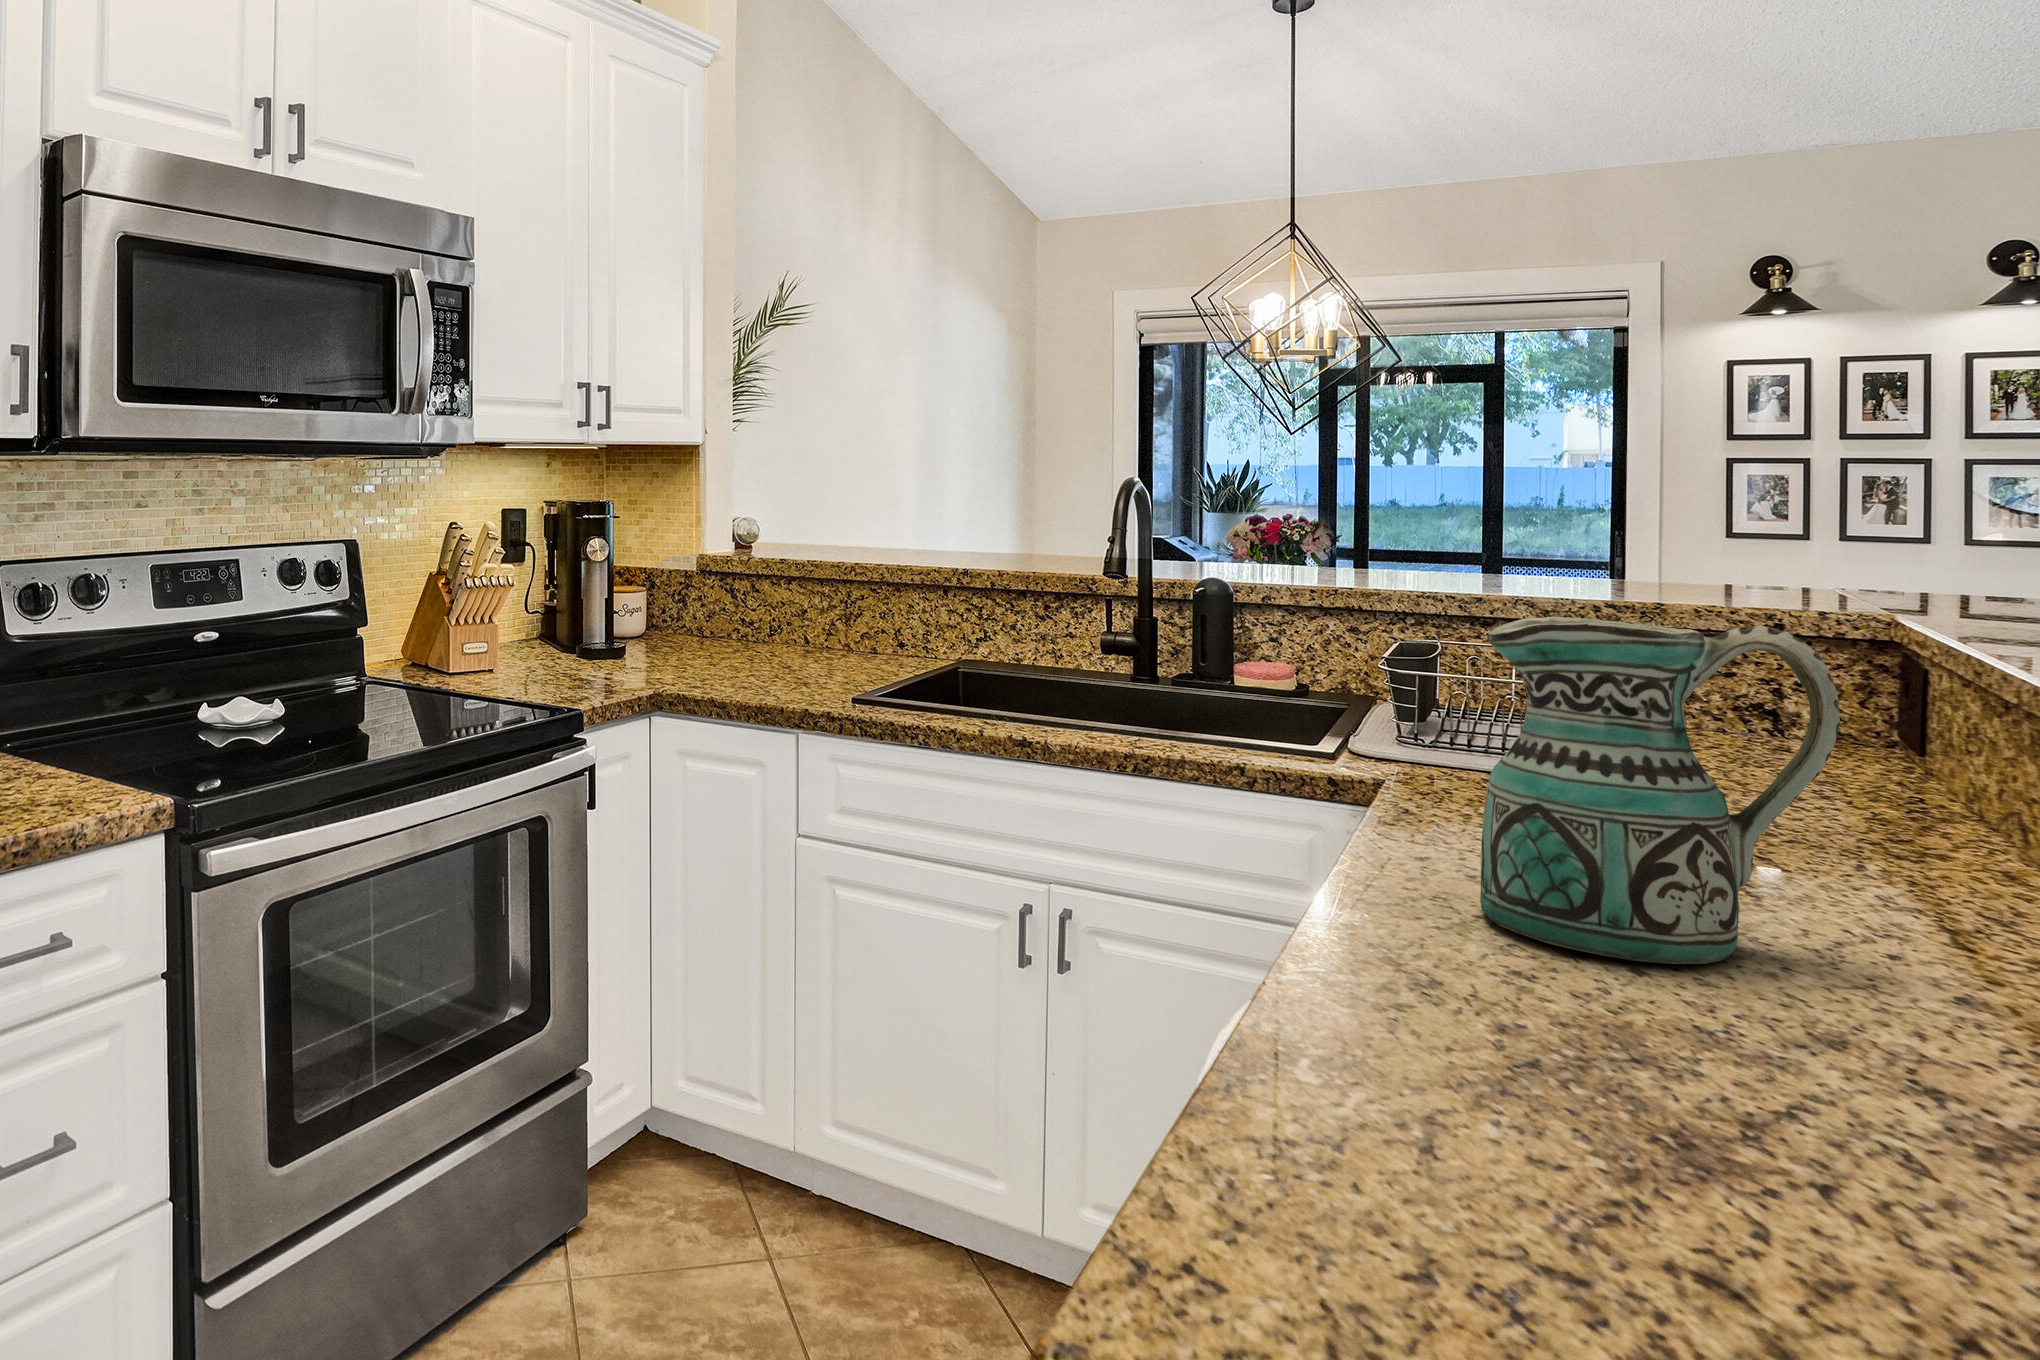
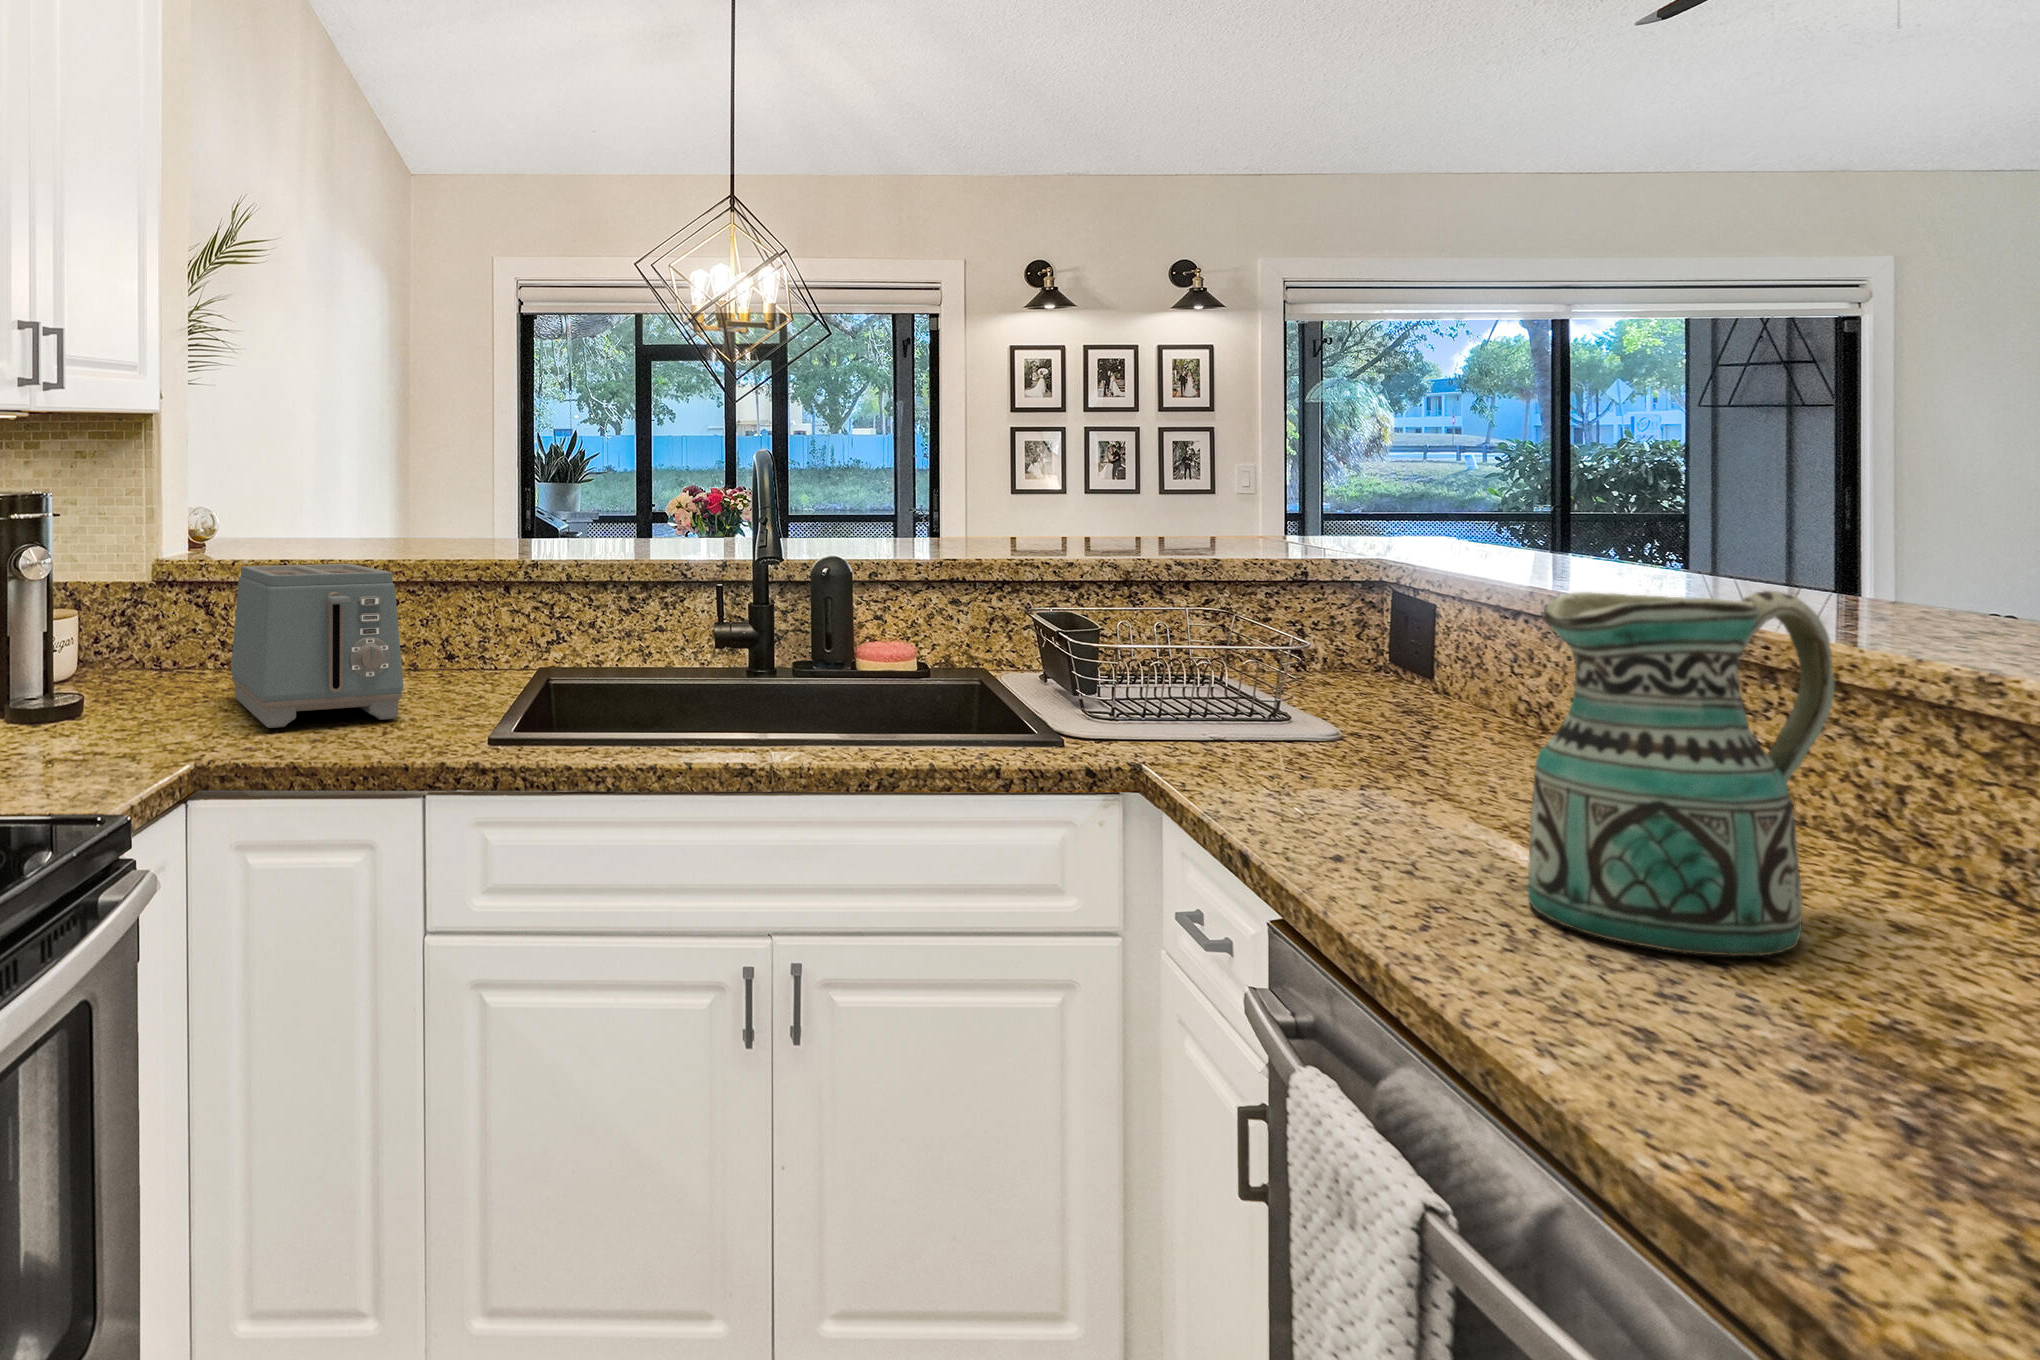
toaster: none [720,561,828,682] -> present [231,564,403,728]

